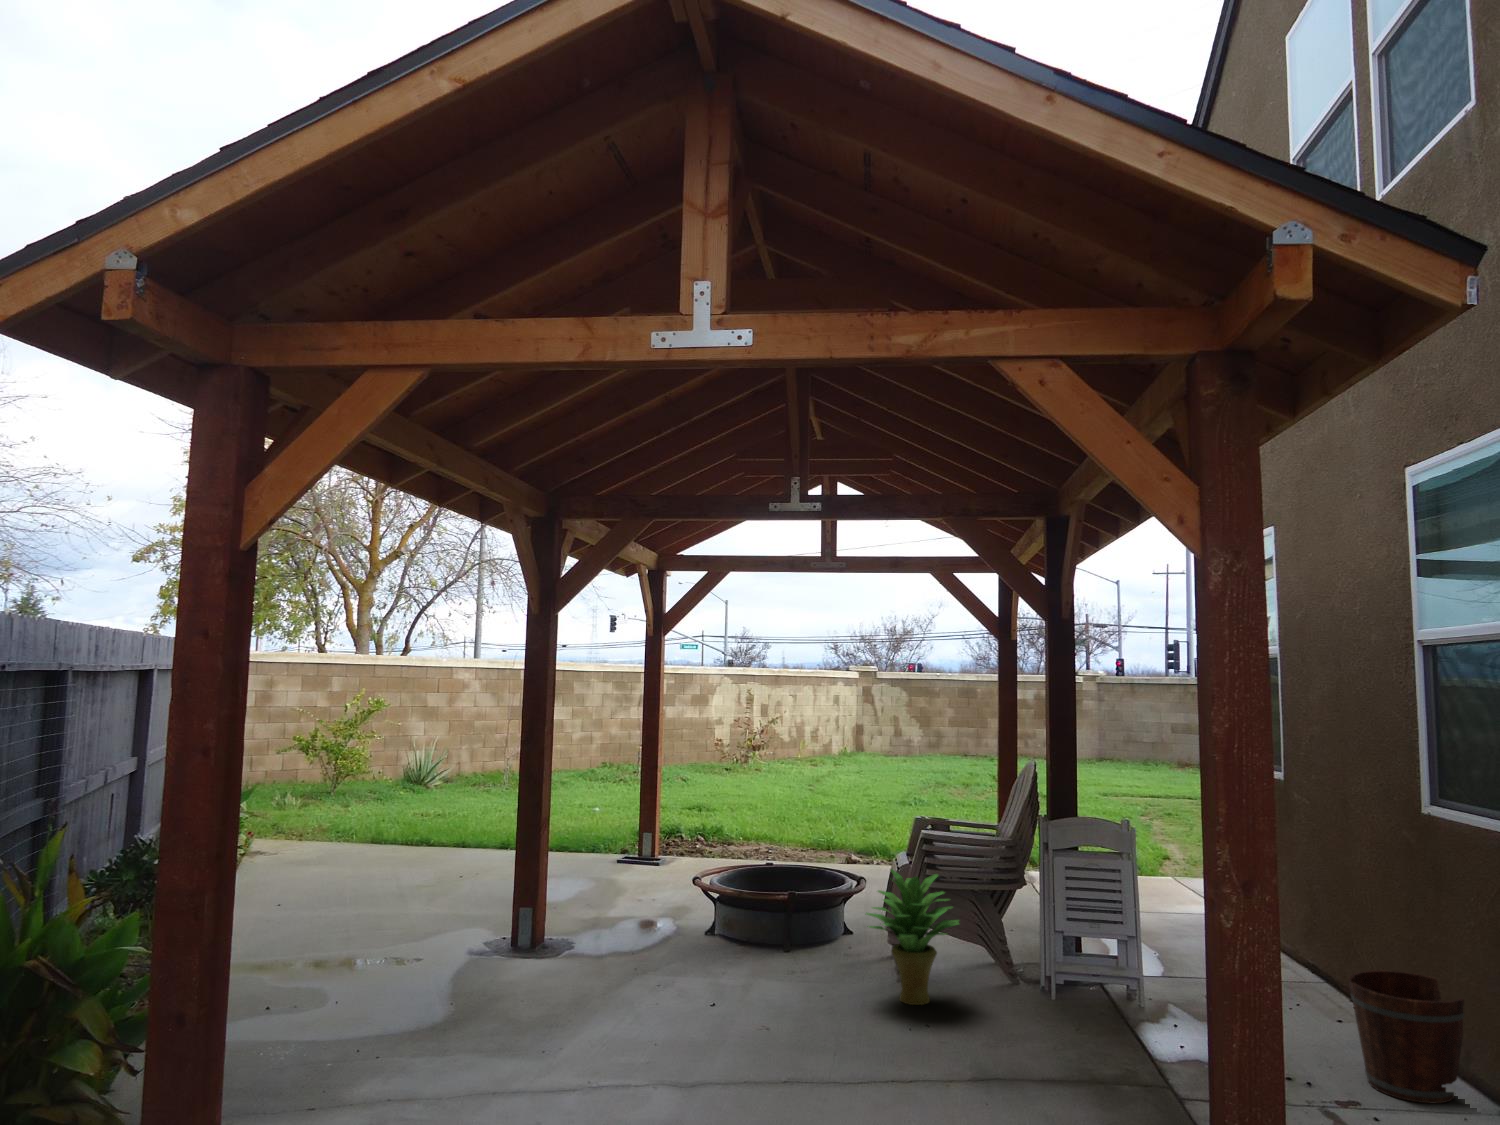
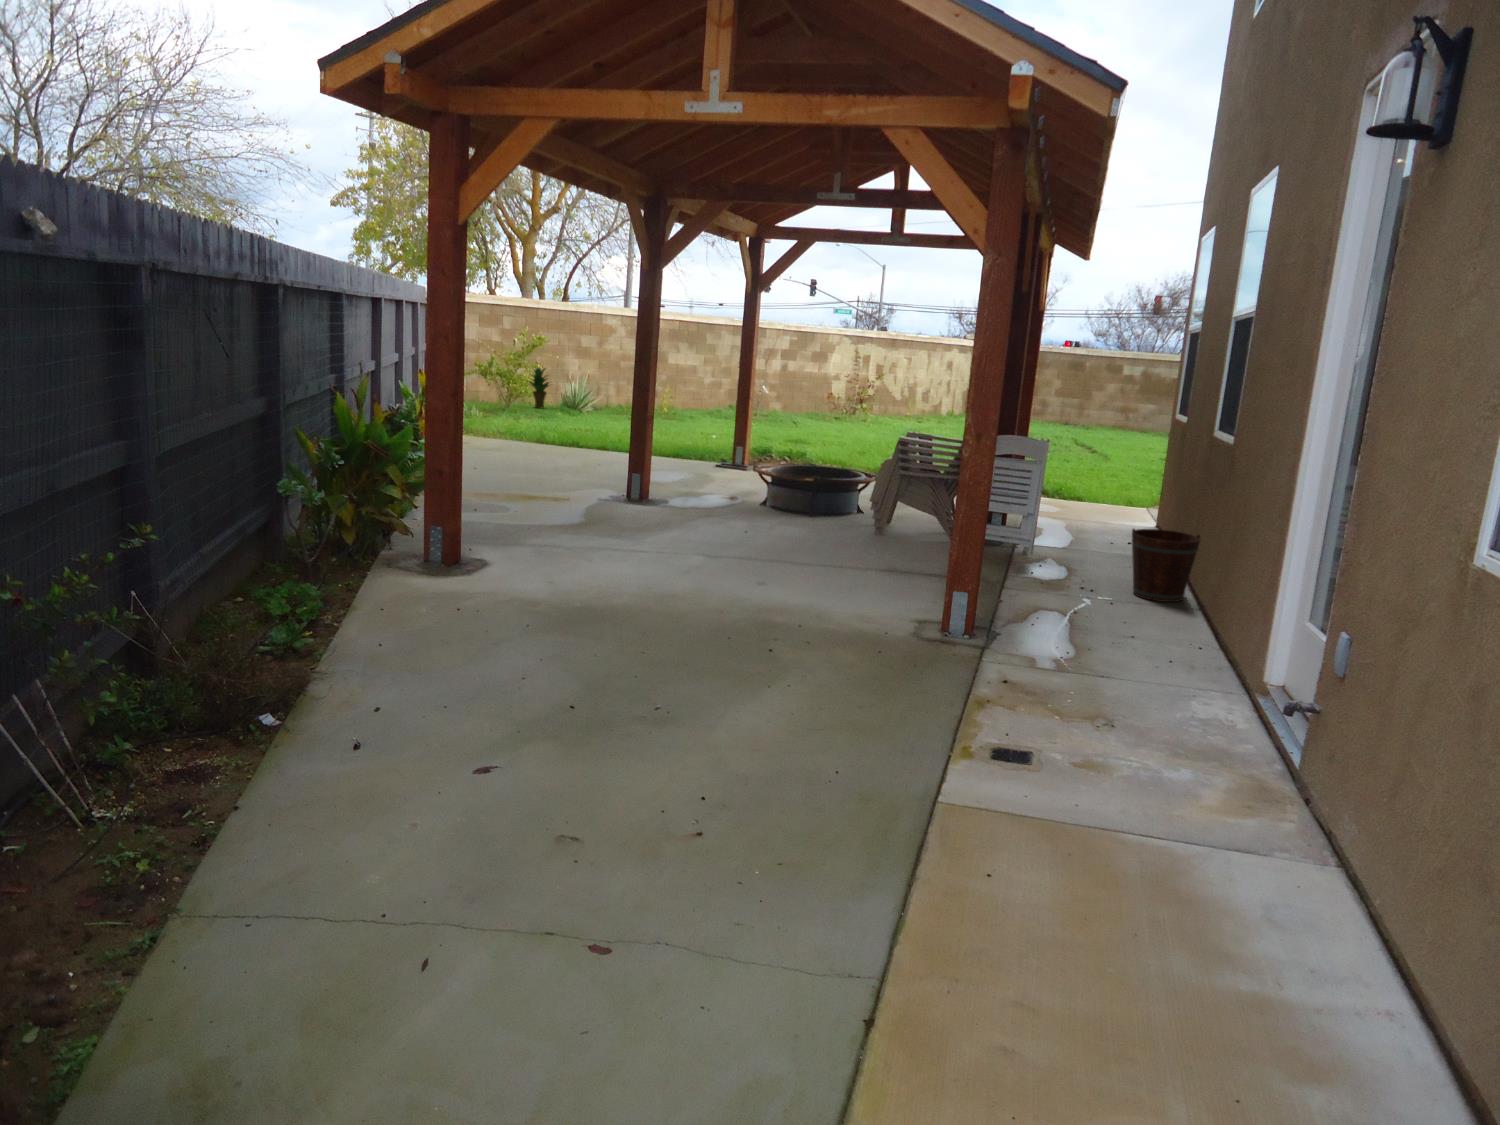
potted plant: present [866,869,959,1005] -> present [527,368,549,408]

